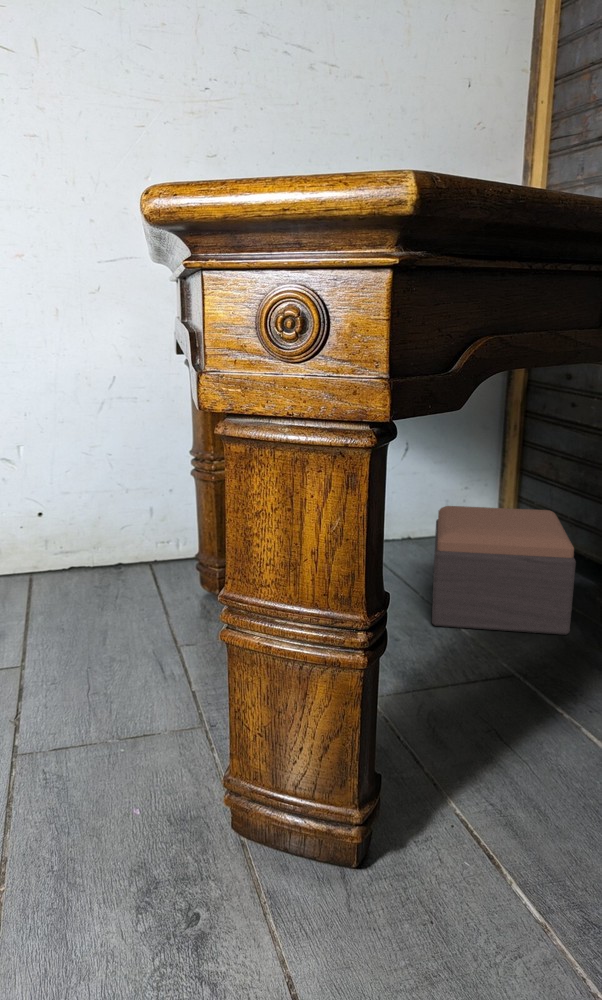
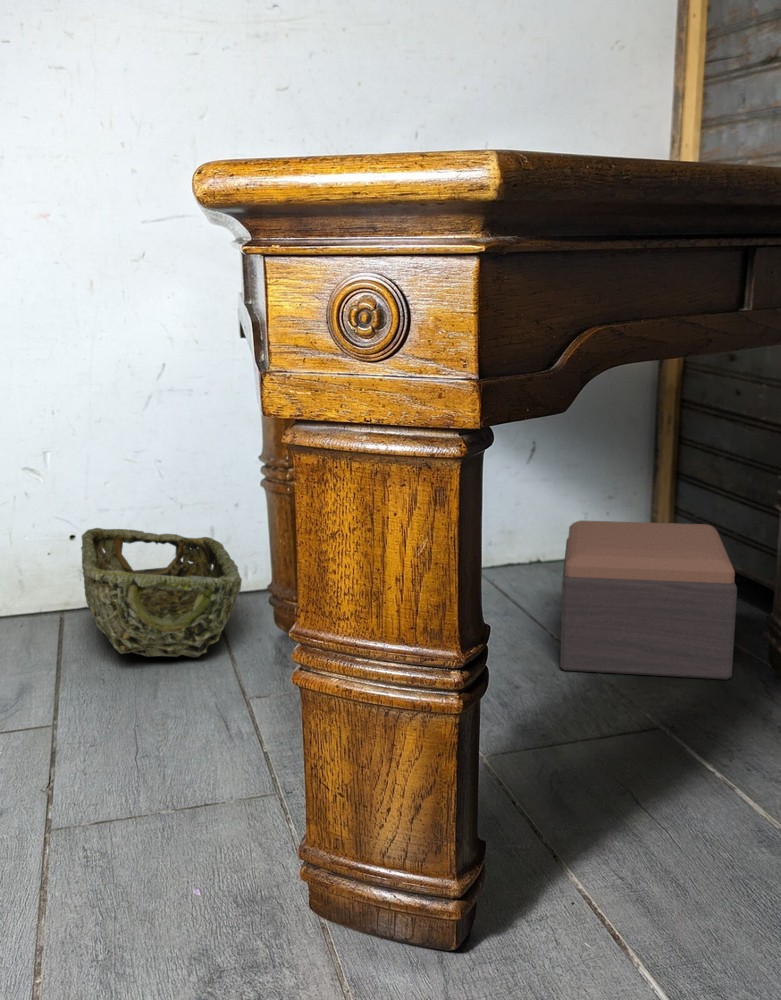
woven basket: none [46,506,176,612] -> present [81,528,242,657]

